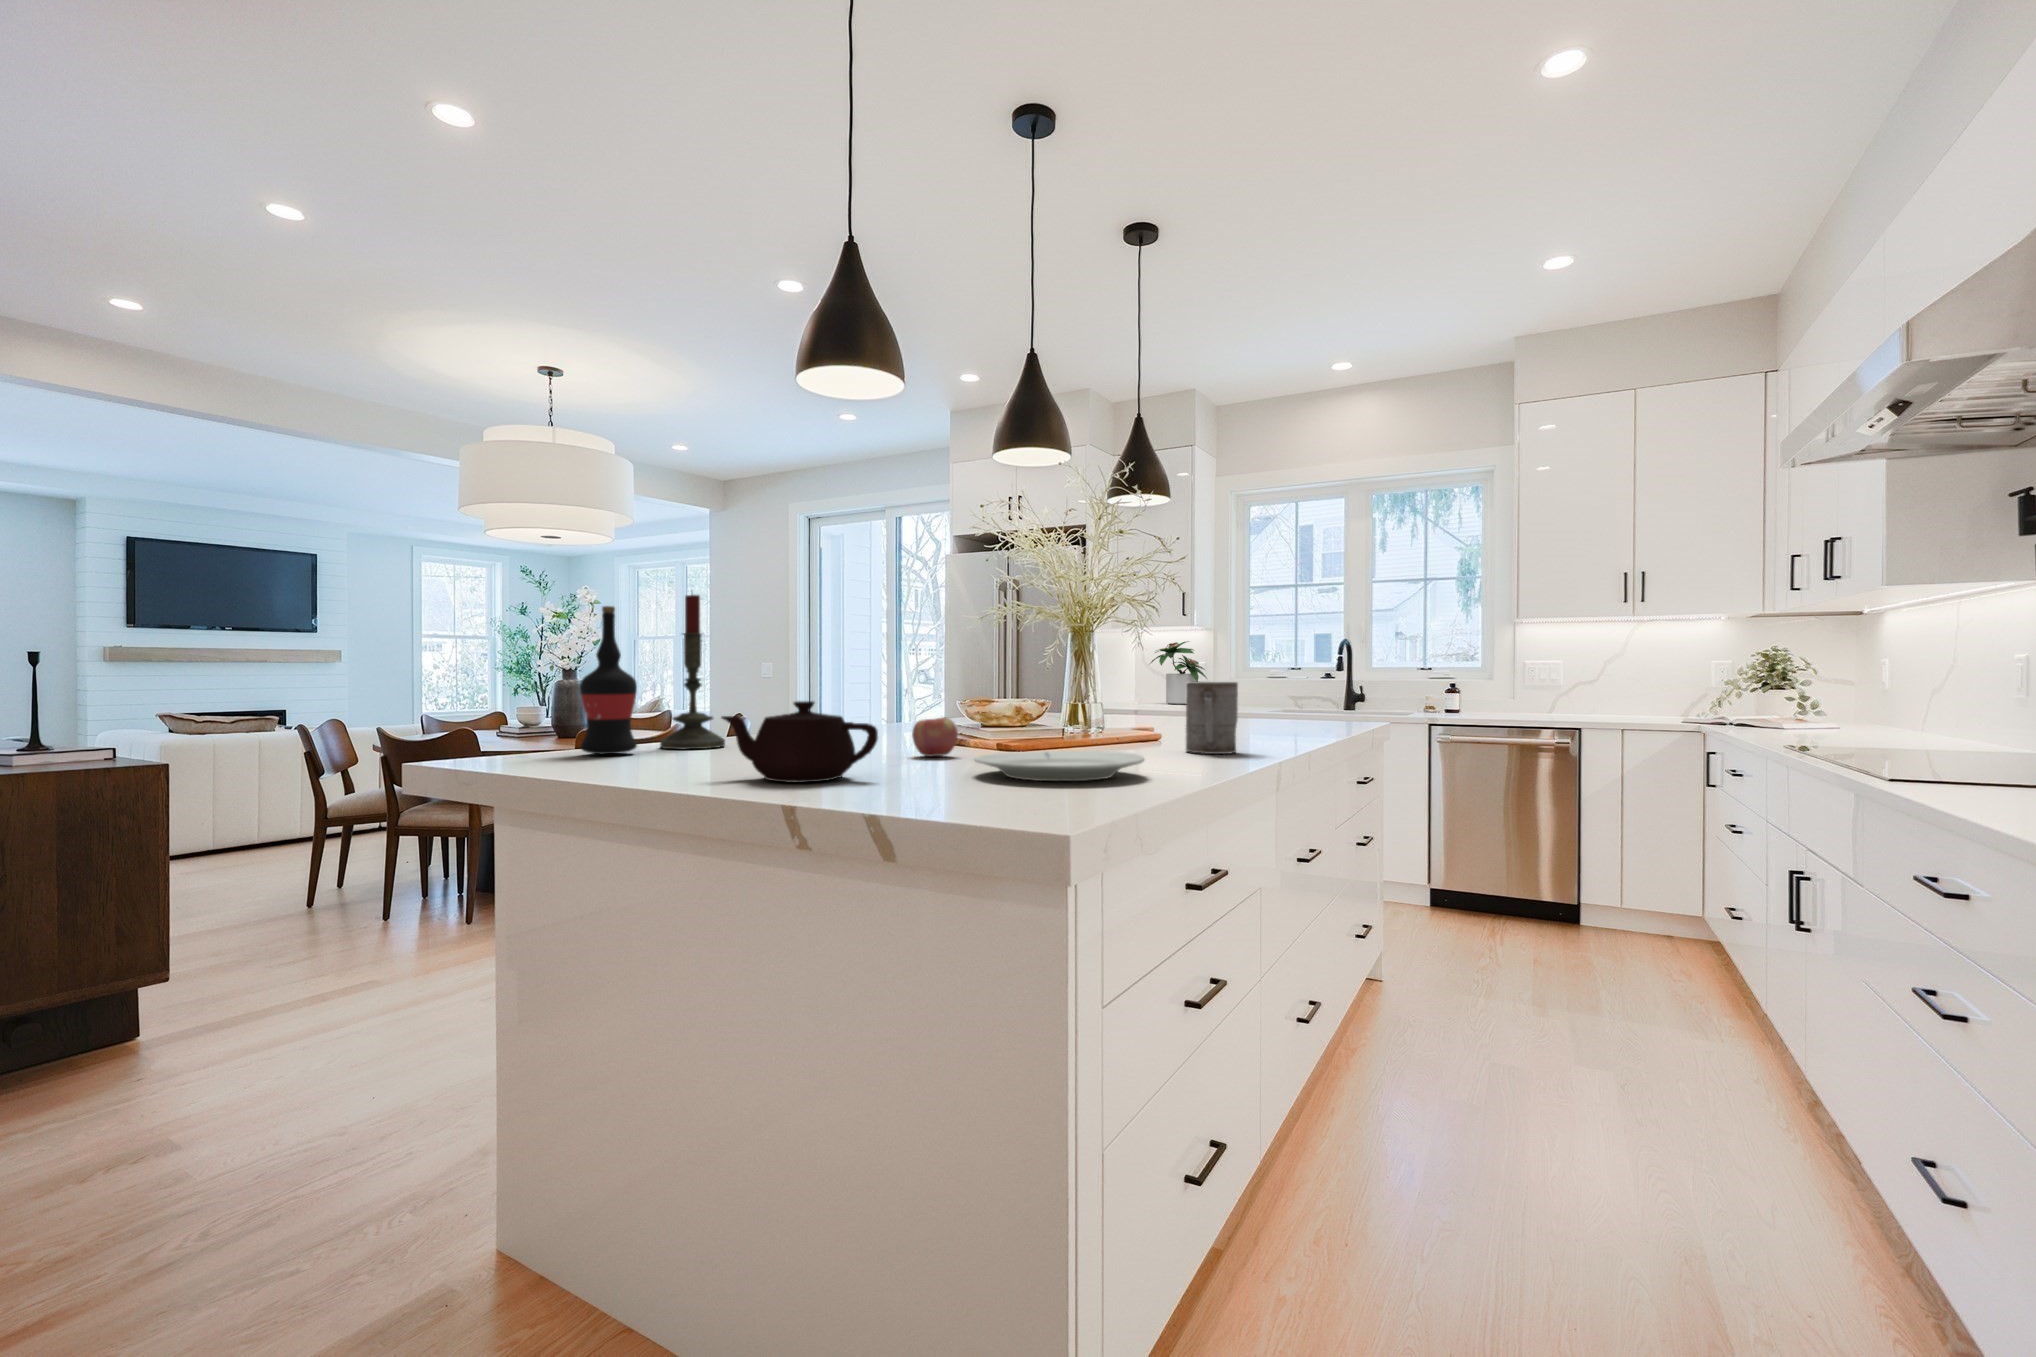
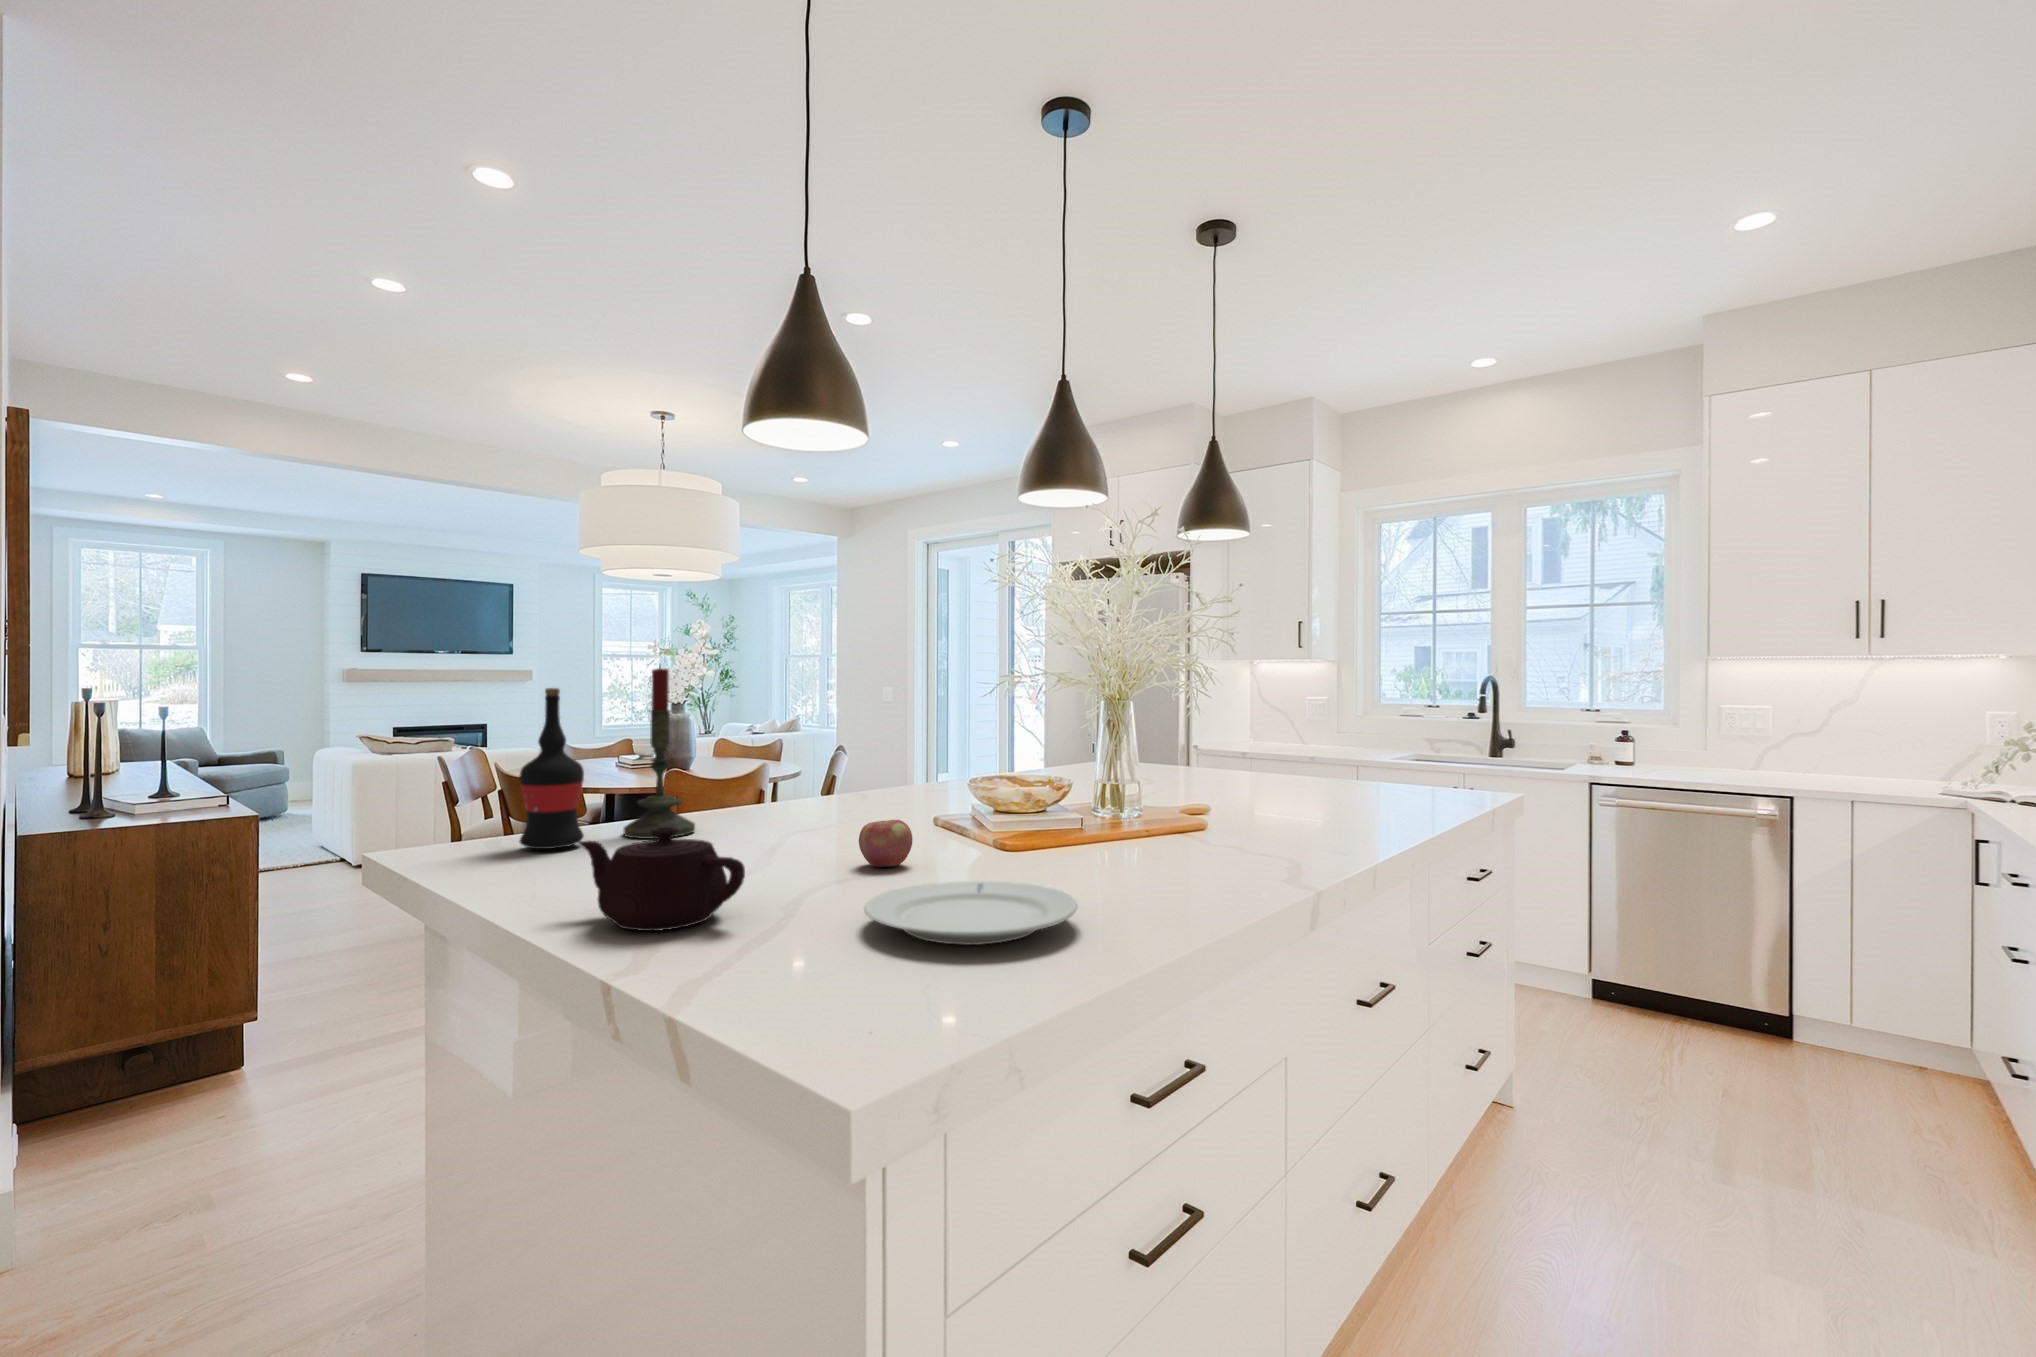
potted plant: present [1150,641,1207,704] -> none [1265,676,1334,746]
mug: present [1185,682,1238,754] -> none [1196,776,1262,872]

